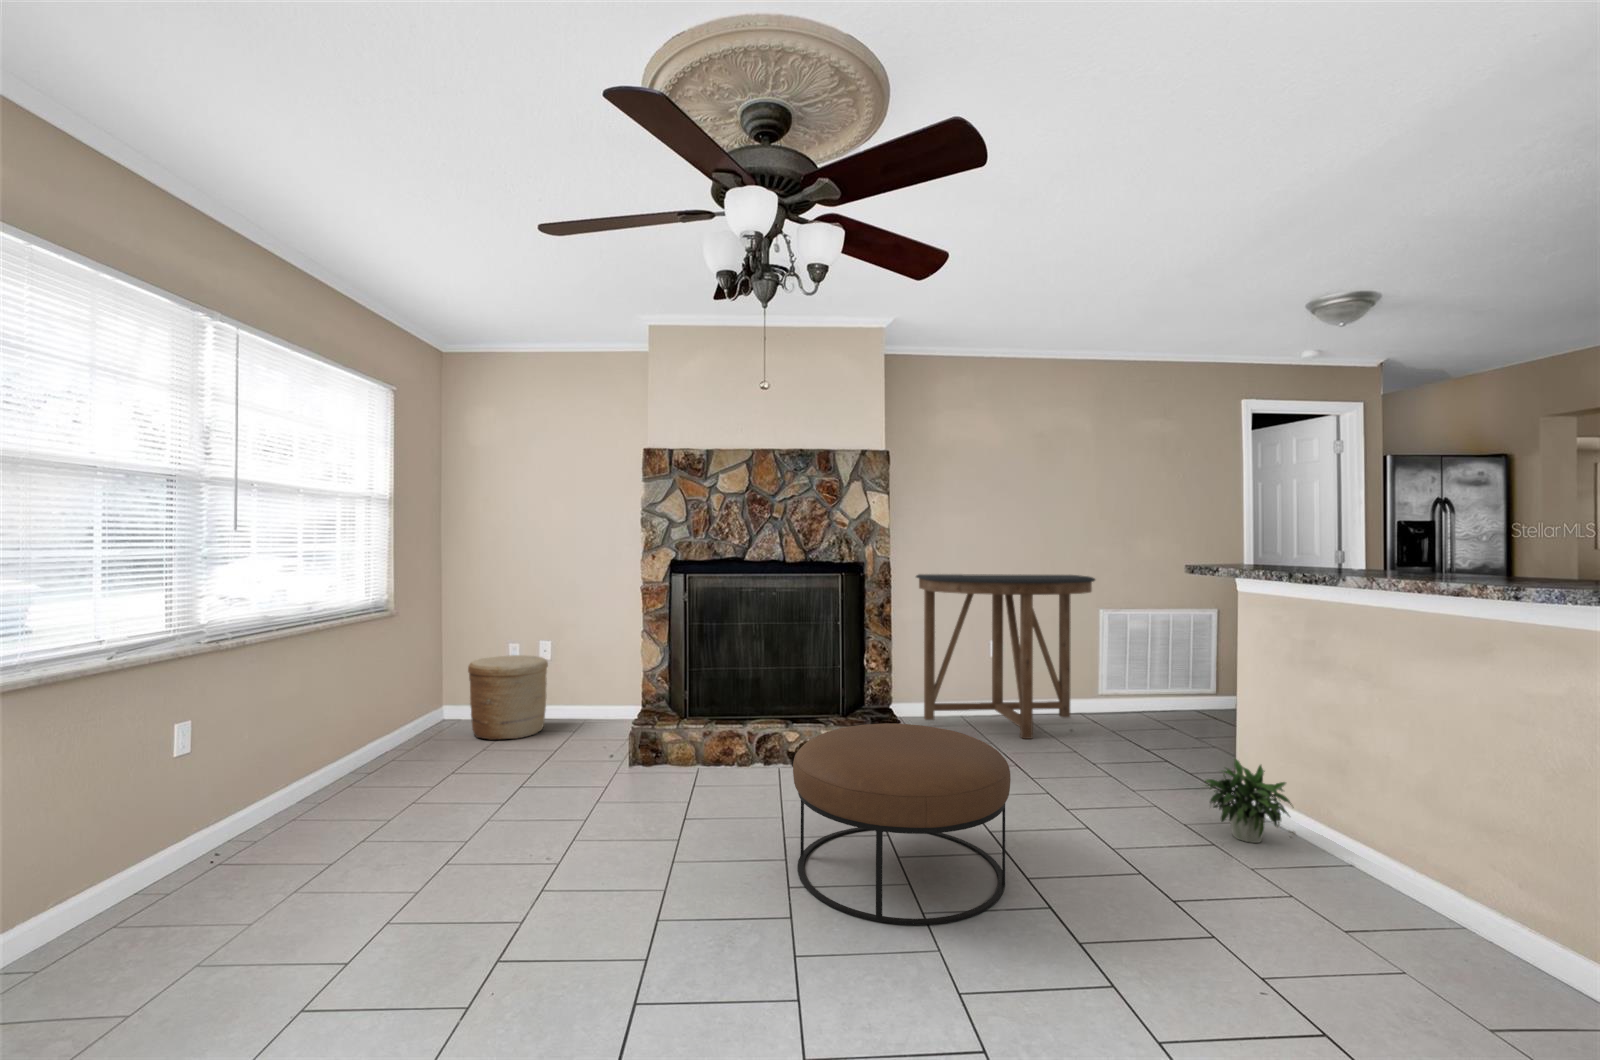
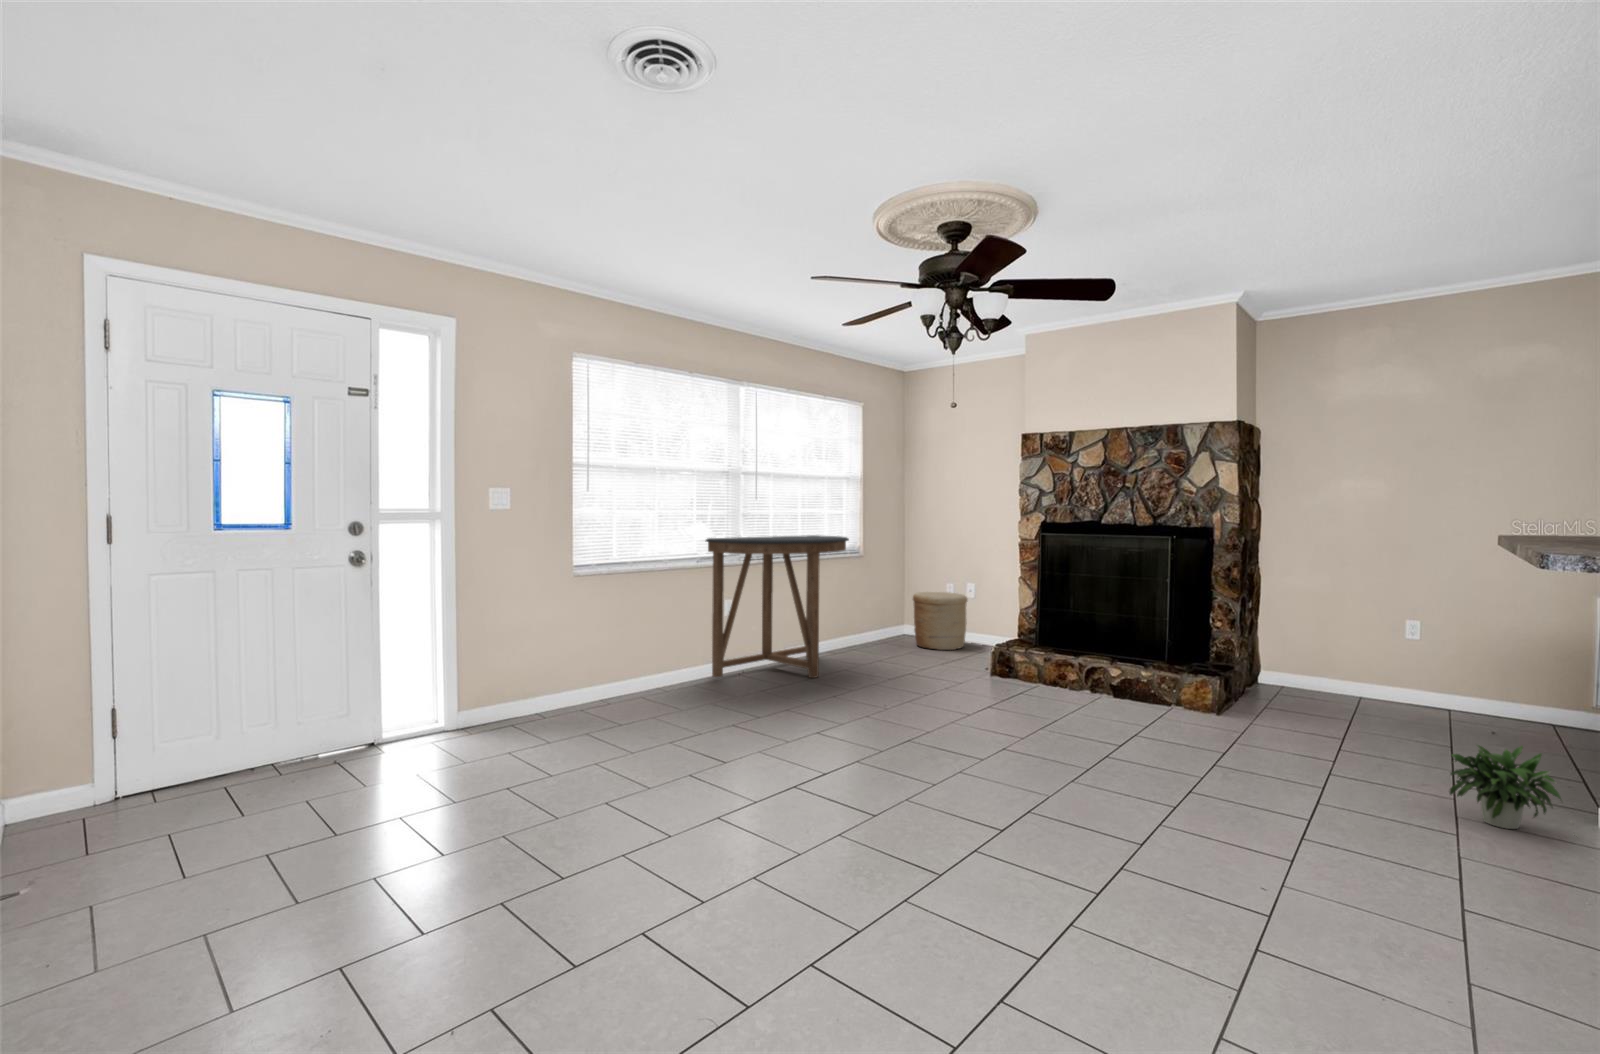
console table: present [916,574,1095,739] -> present [706,535,849,678]
ottoman: present [793,723,1011,925] -> none [1011,647,1184,778]

